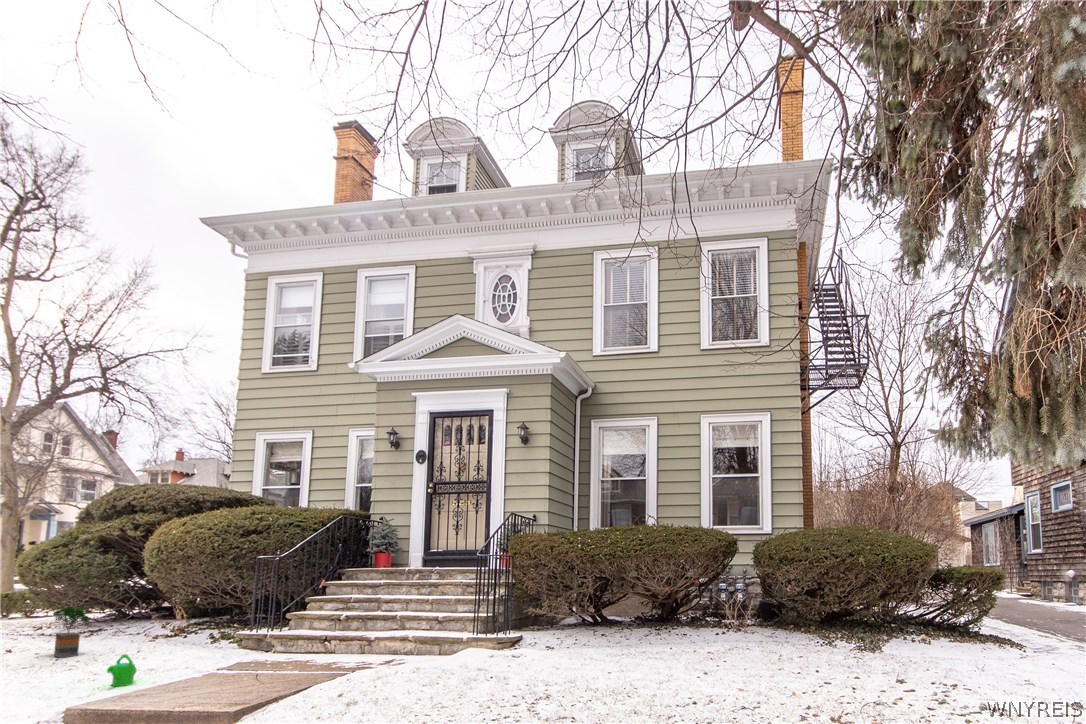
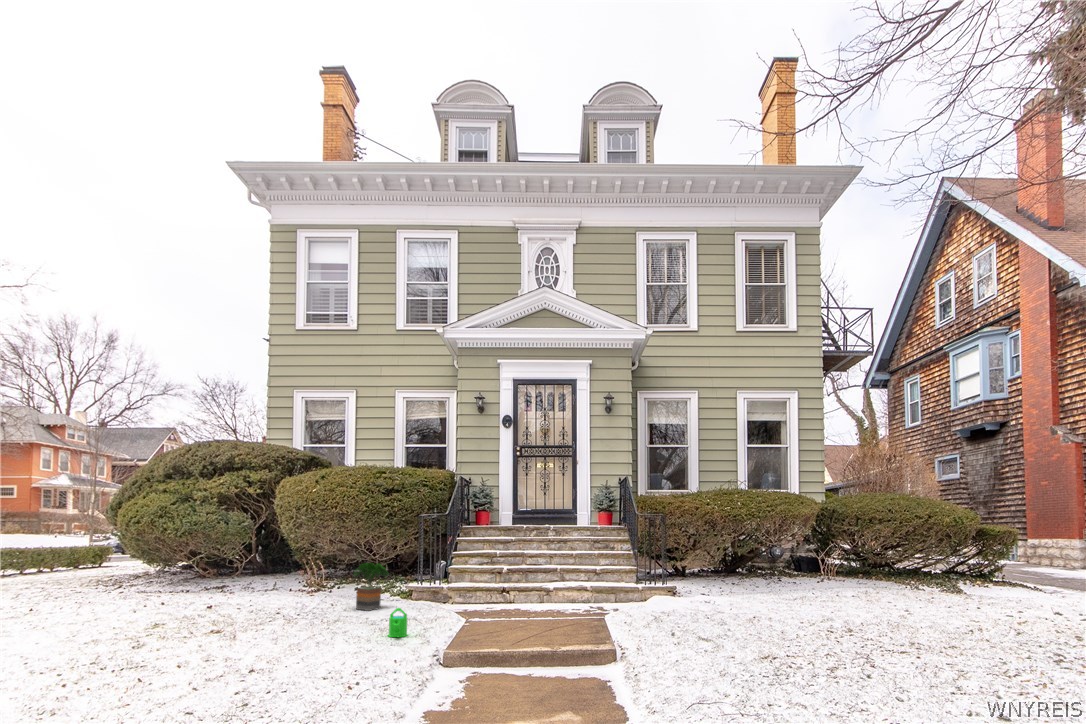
potted tree: present [54,607,88,658] -> present [354,563,388,611]

